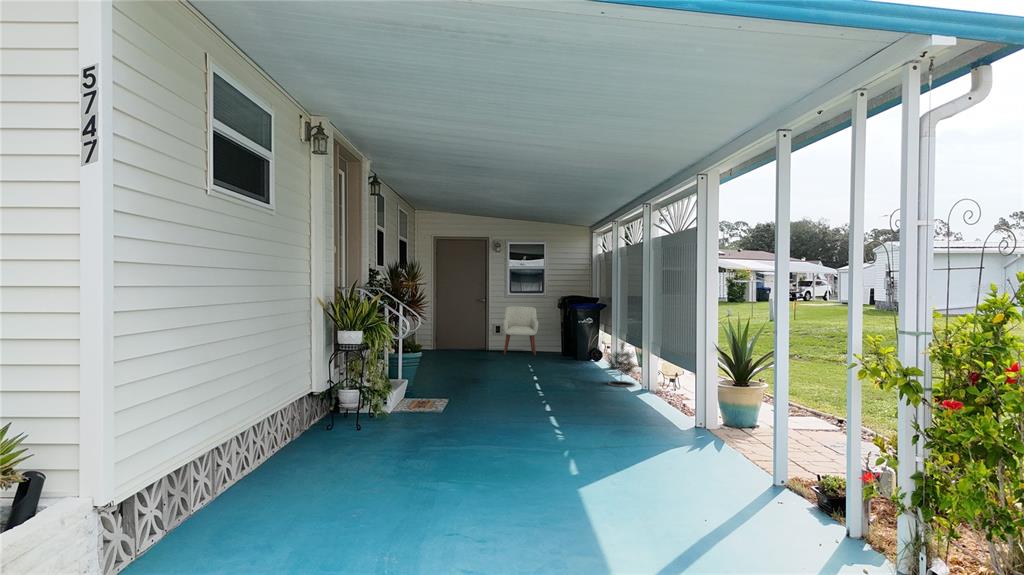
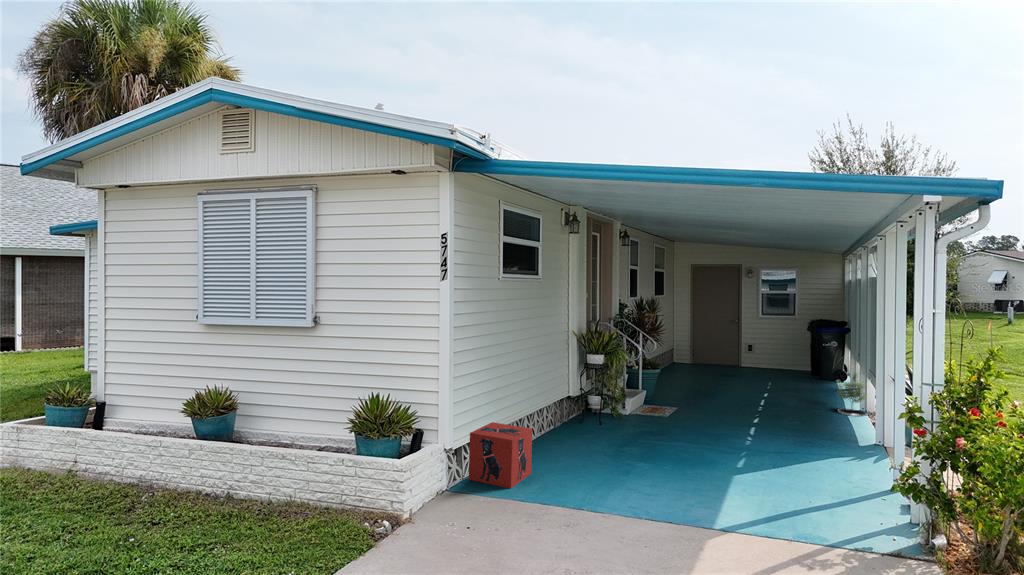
chair: present [503,306,538,355] -> none [753,327,789,375]
storage box: none [149,441,275,556] -> present [469,422,532,488]

